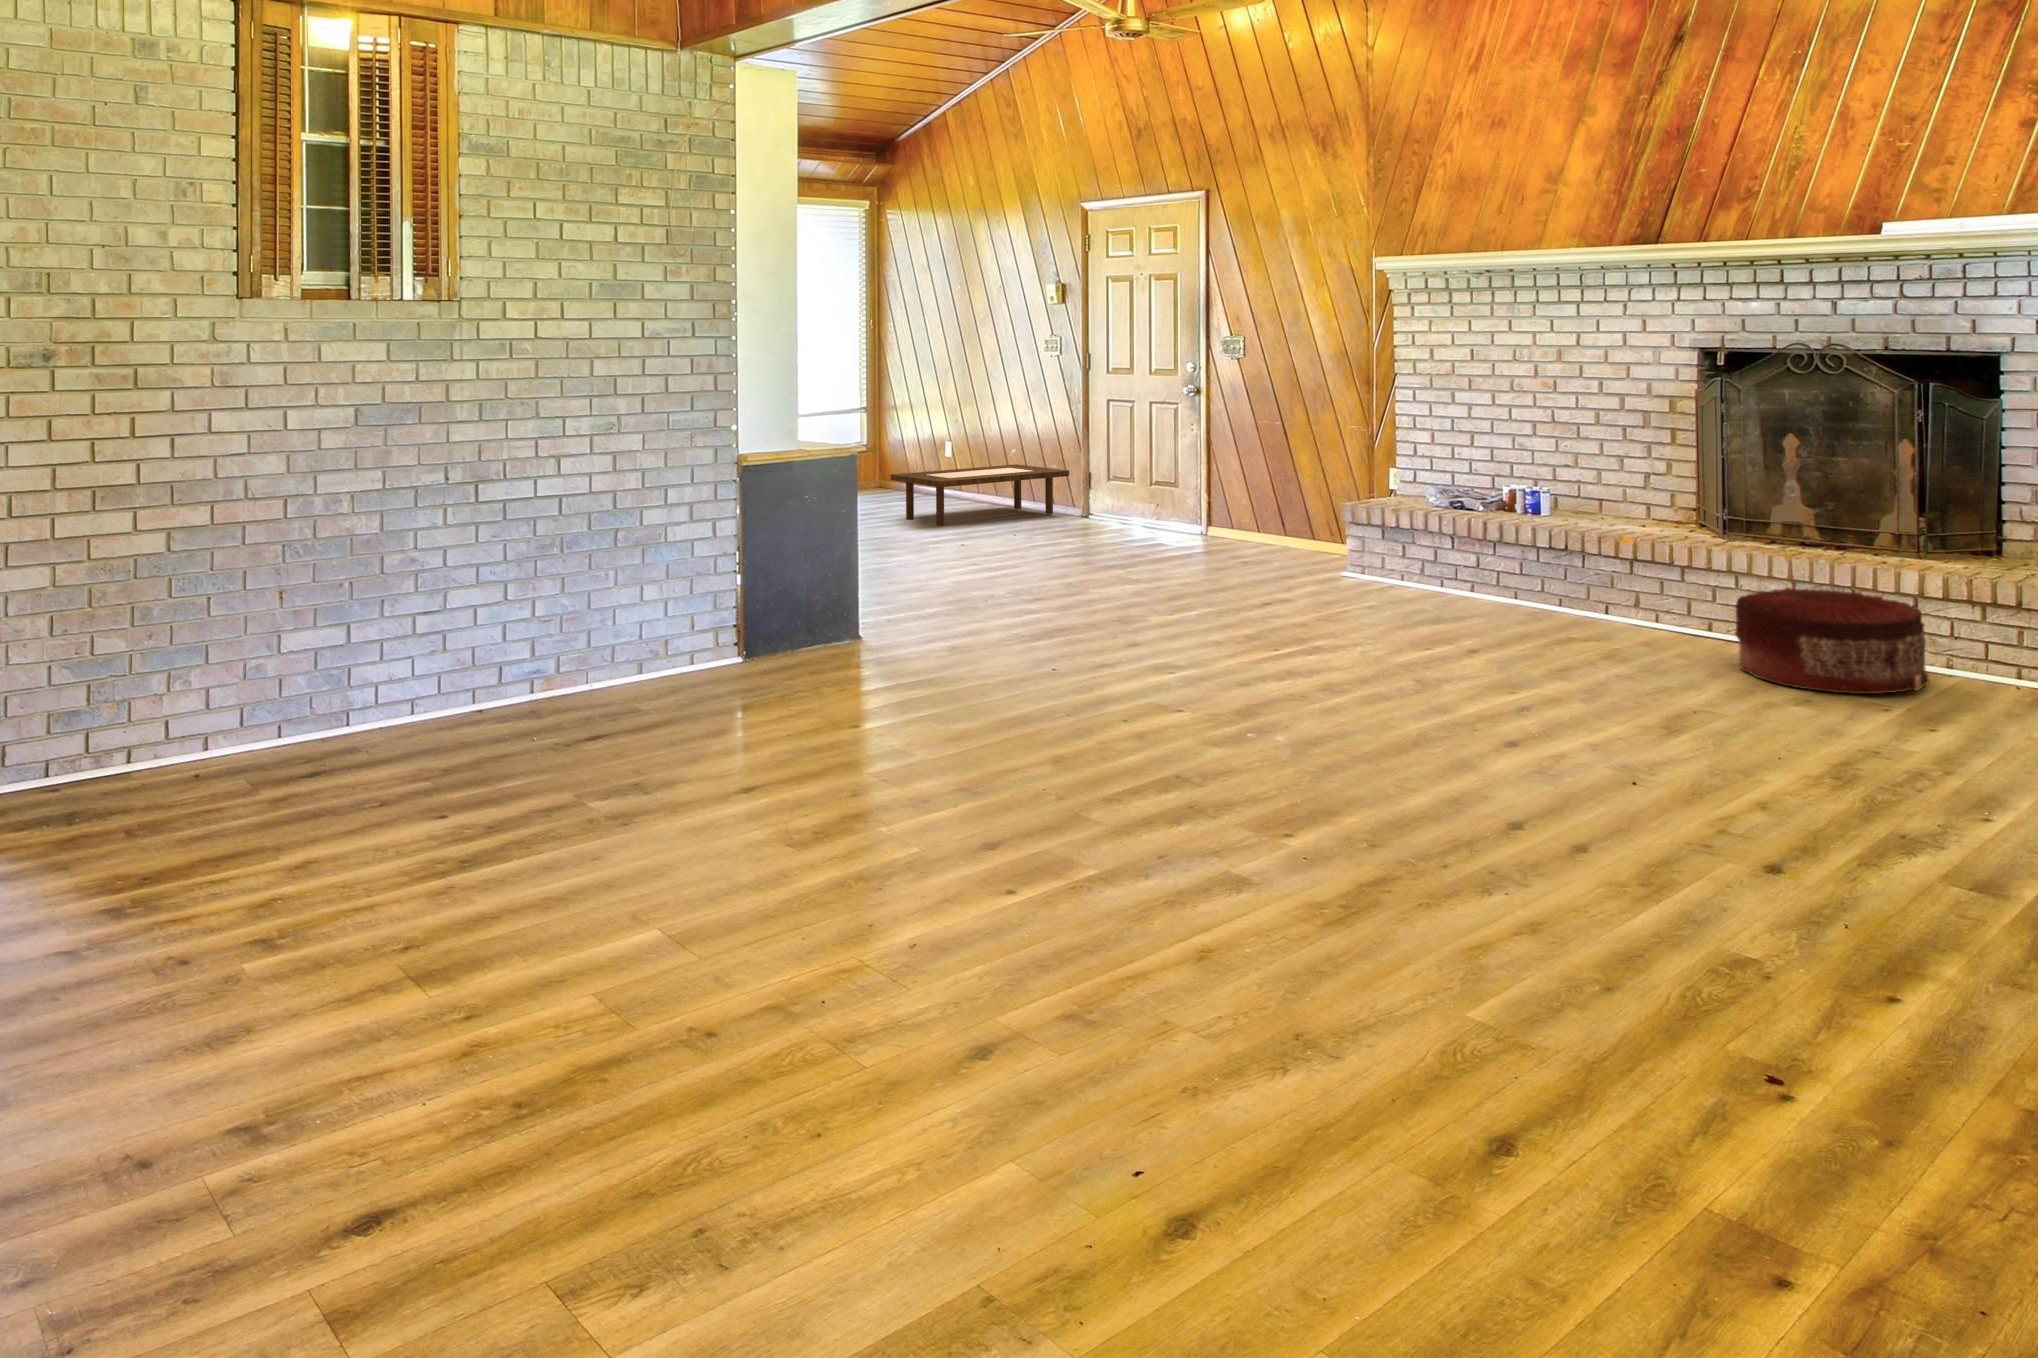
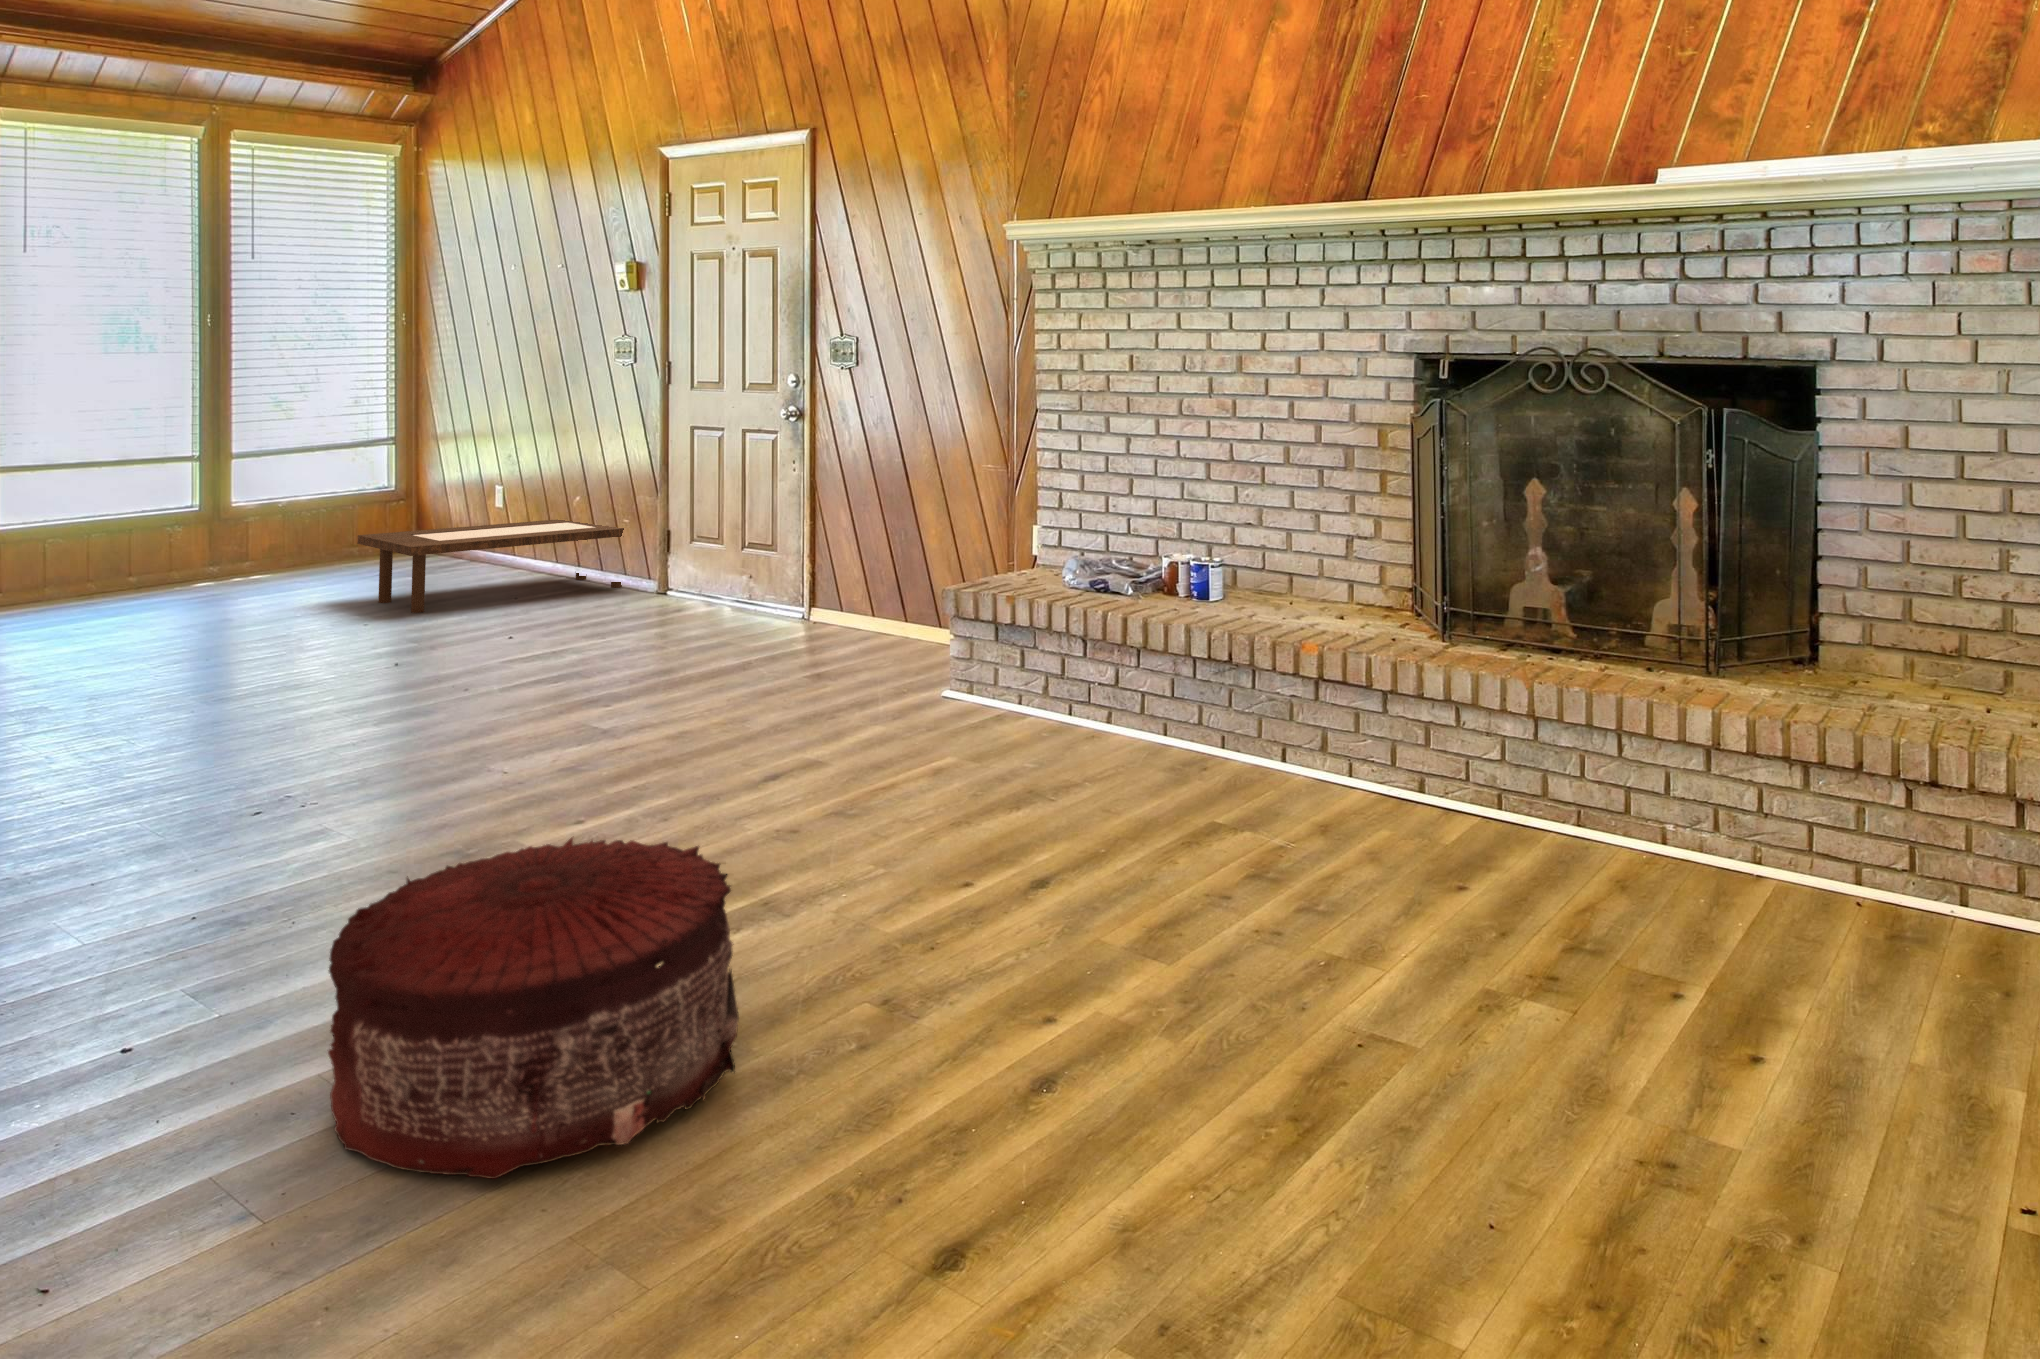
pouf: present [1735,588,1930,694] -> present [328,838,739,1179]

